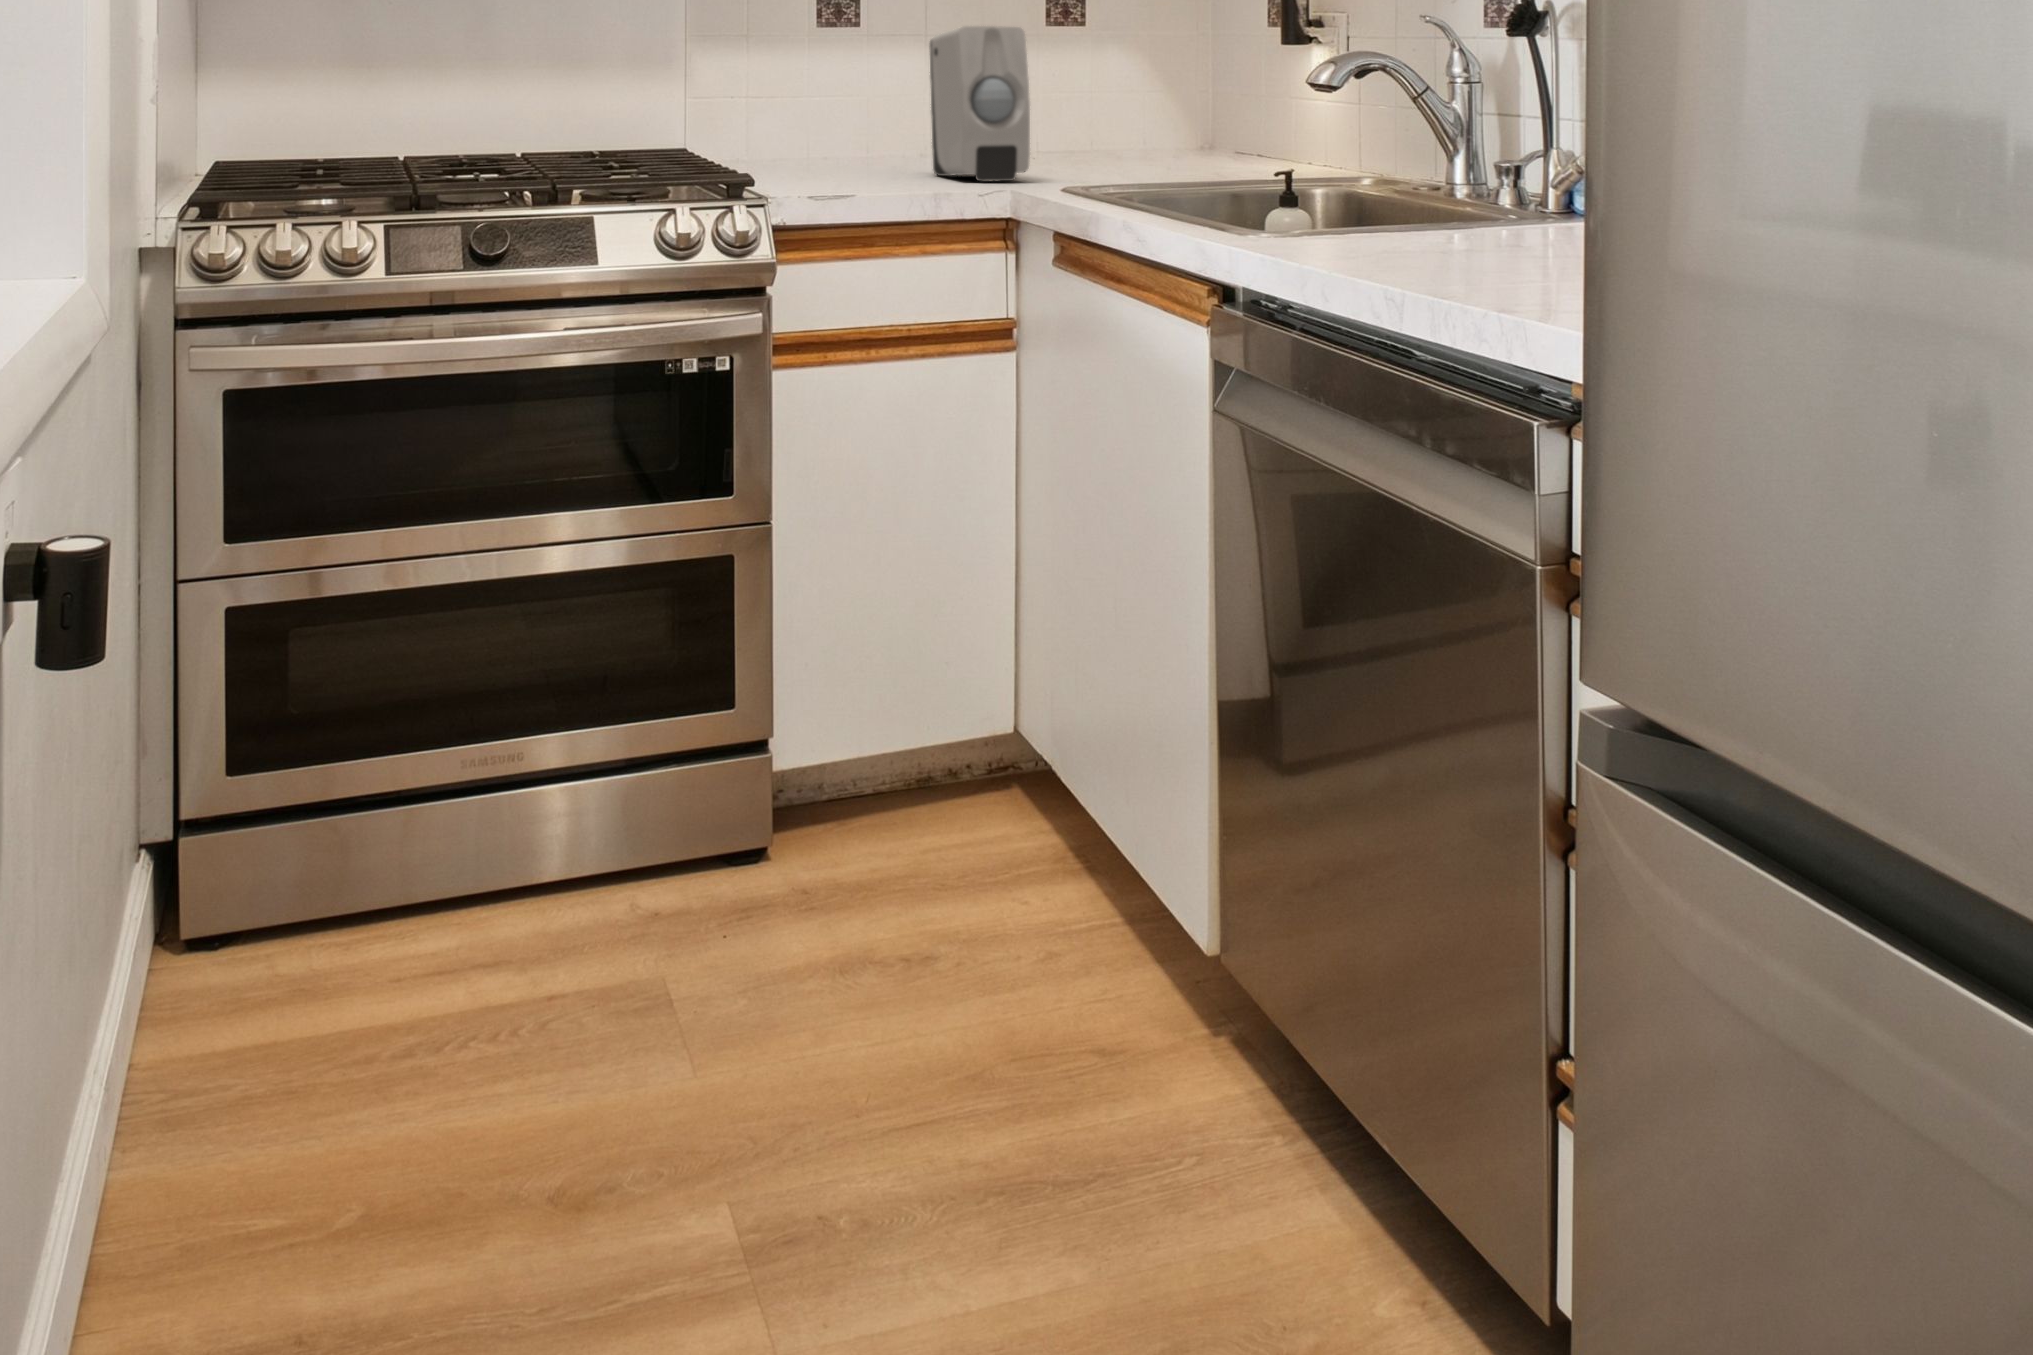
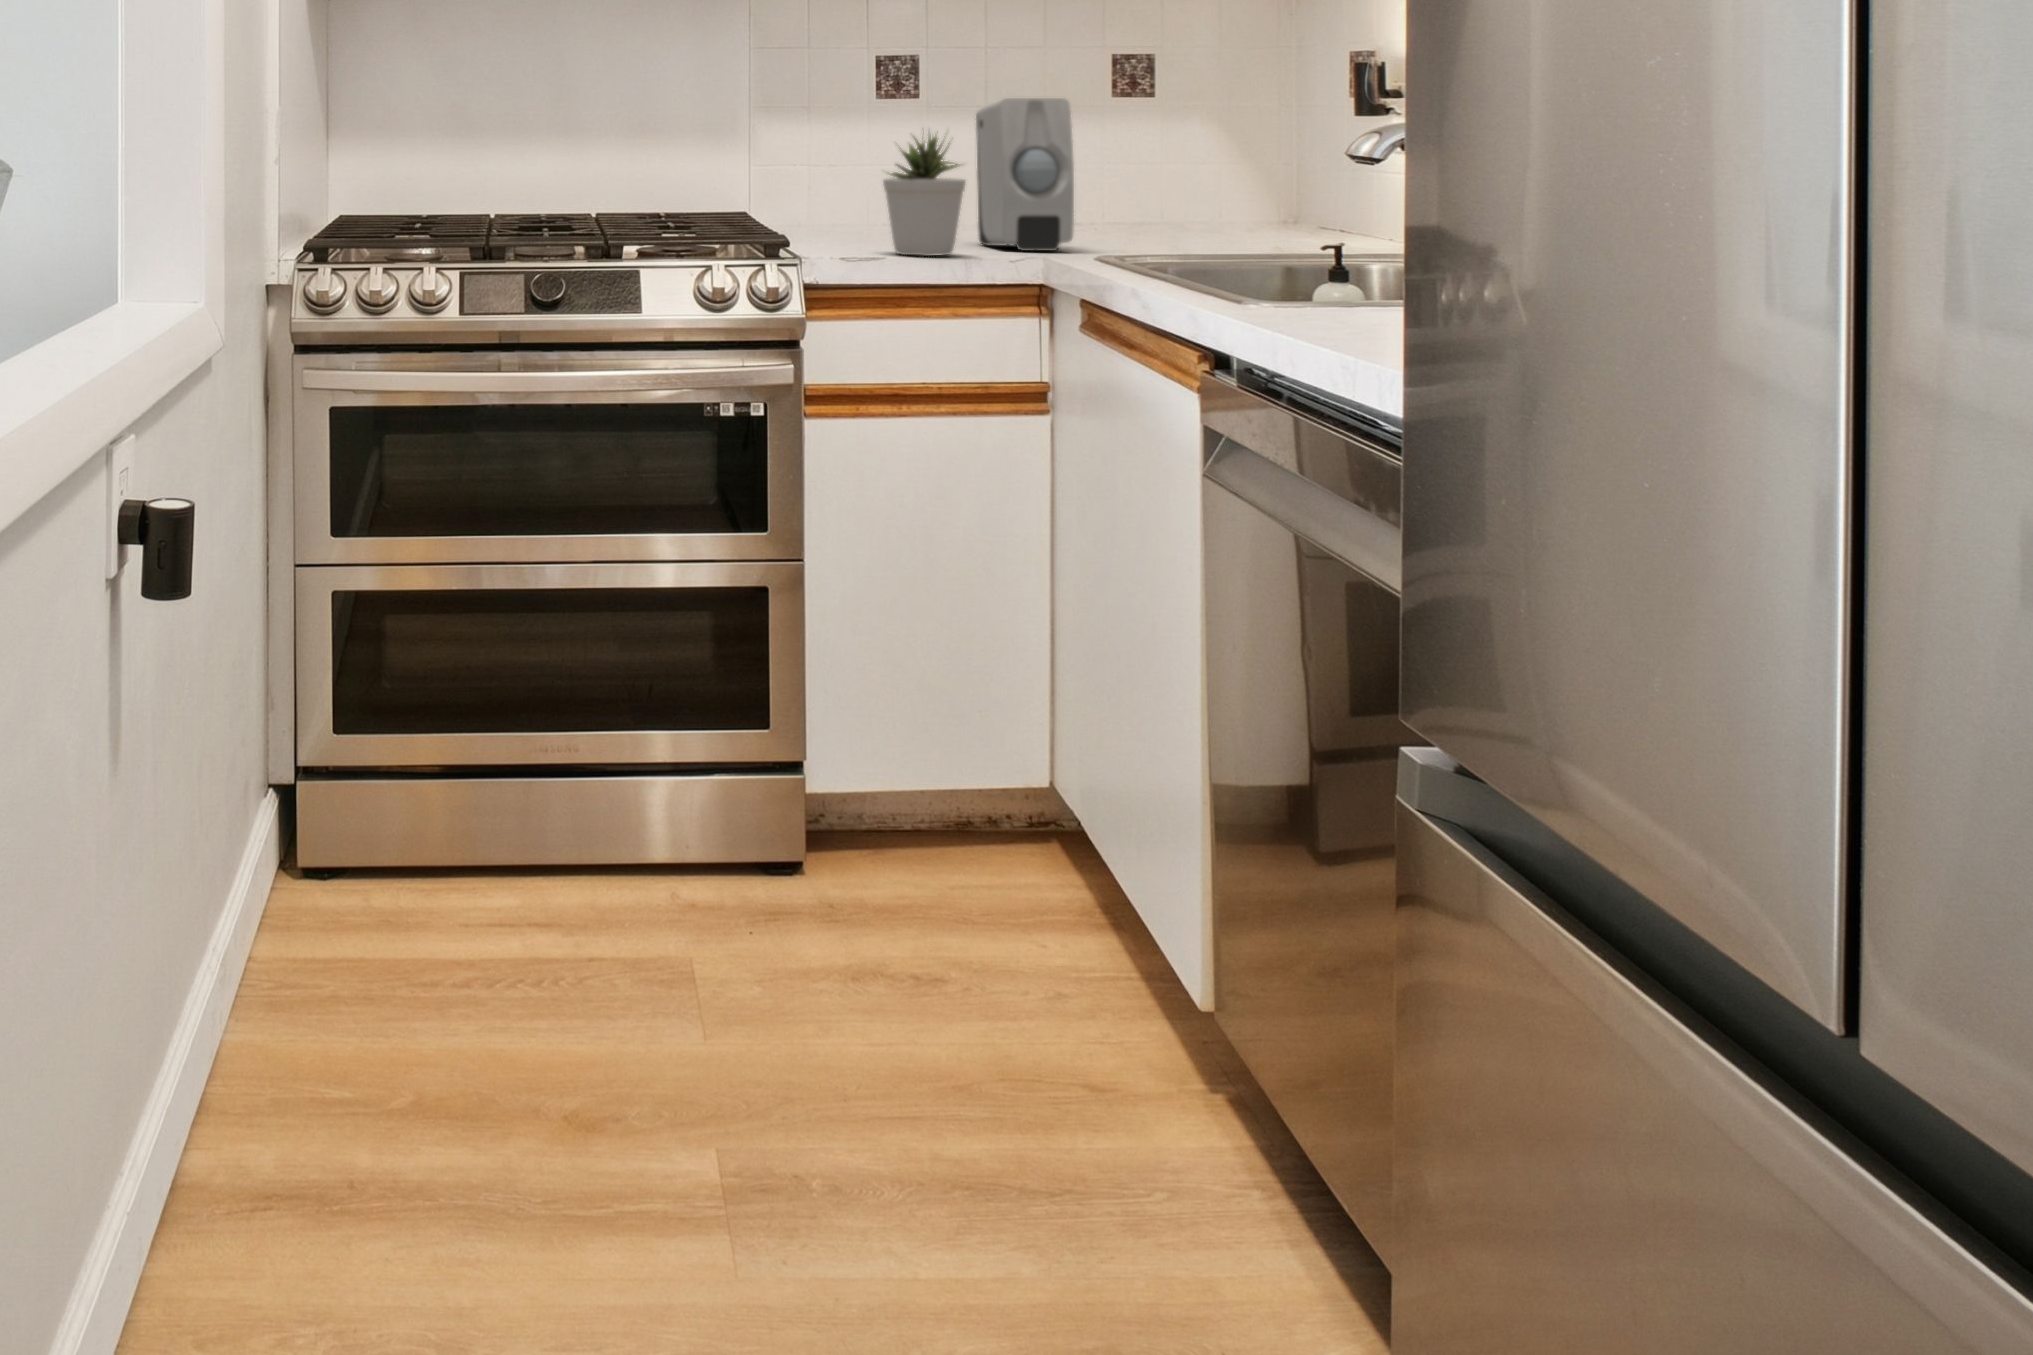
potted plant: none [848,54,934,190] -> present [883,136,966,256]

